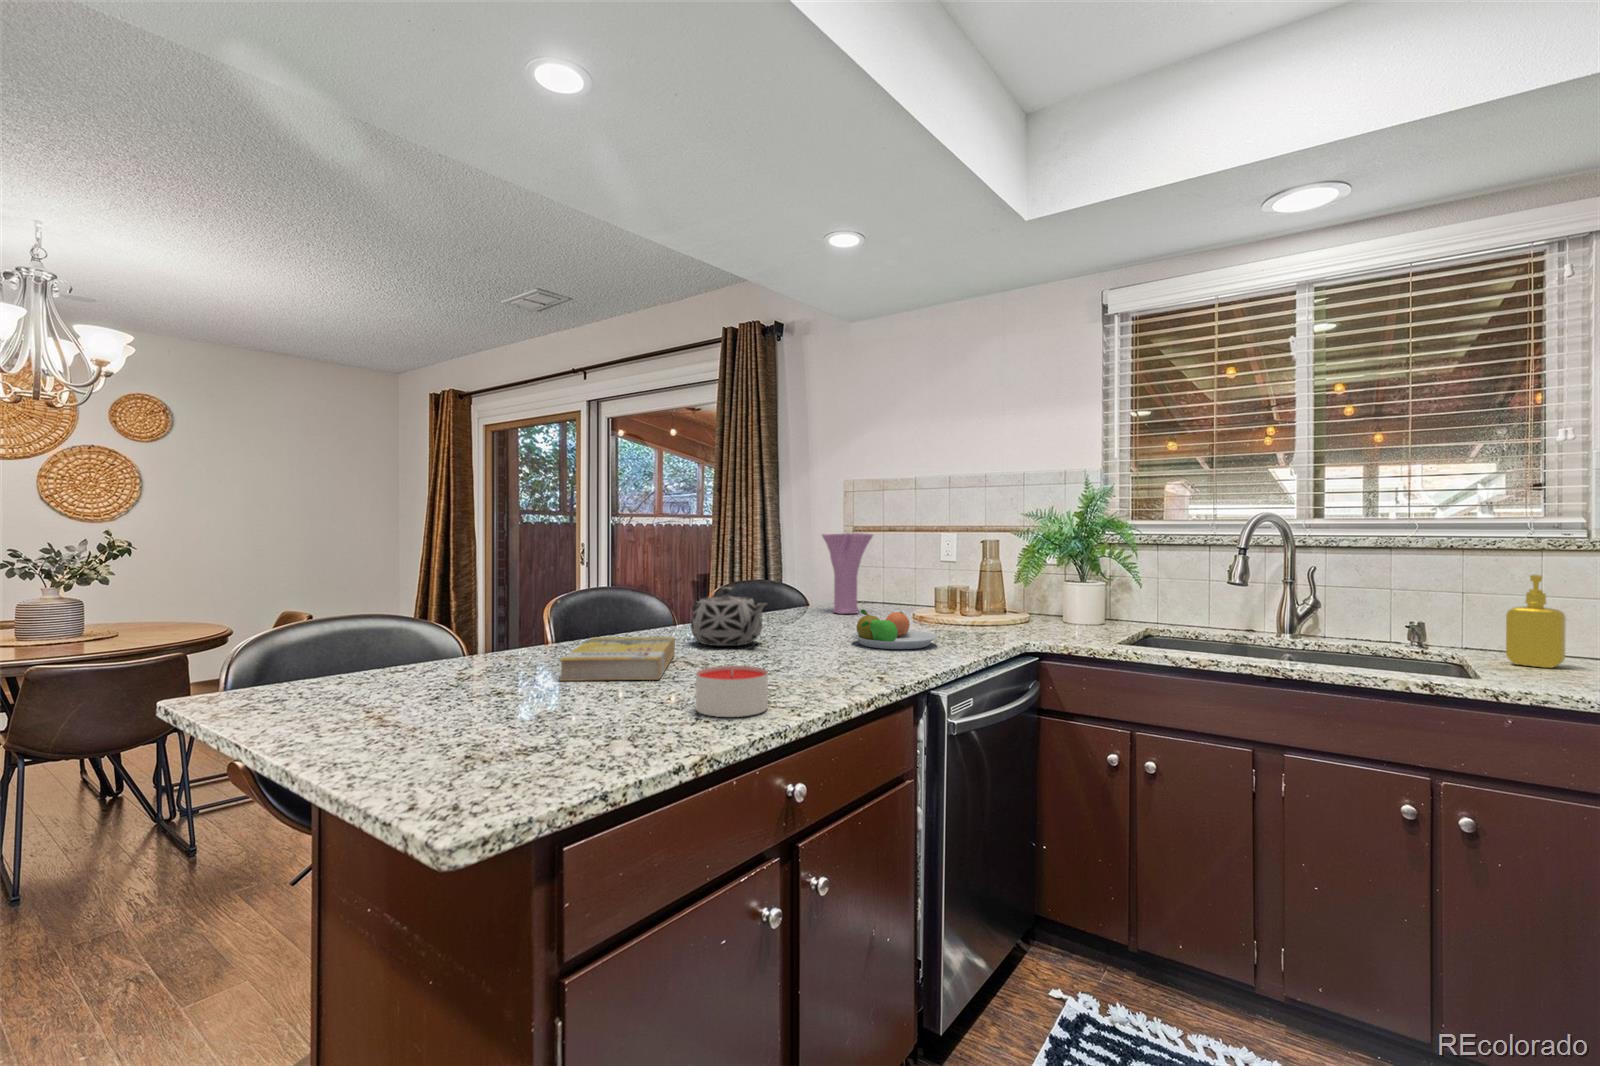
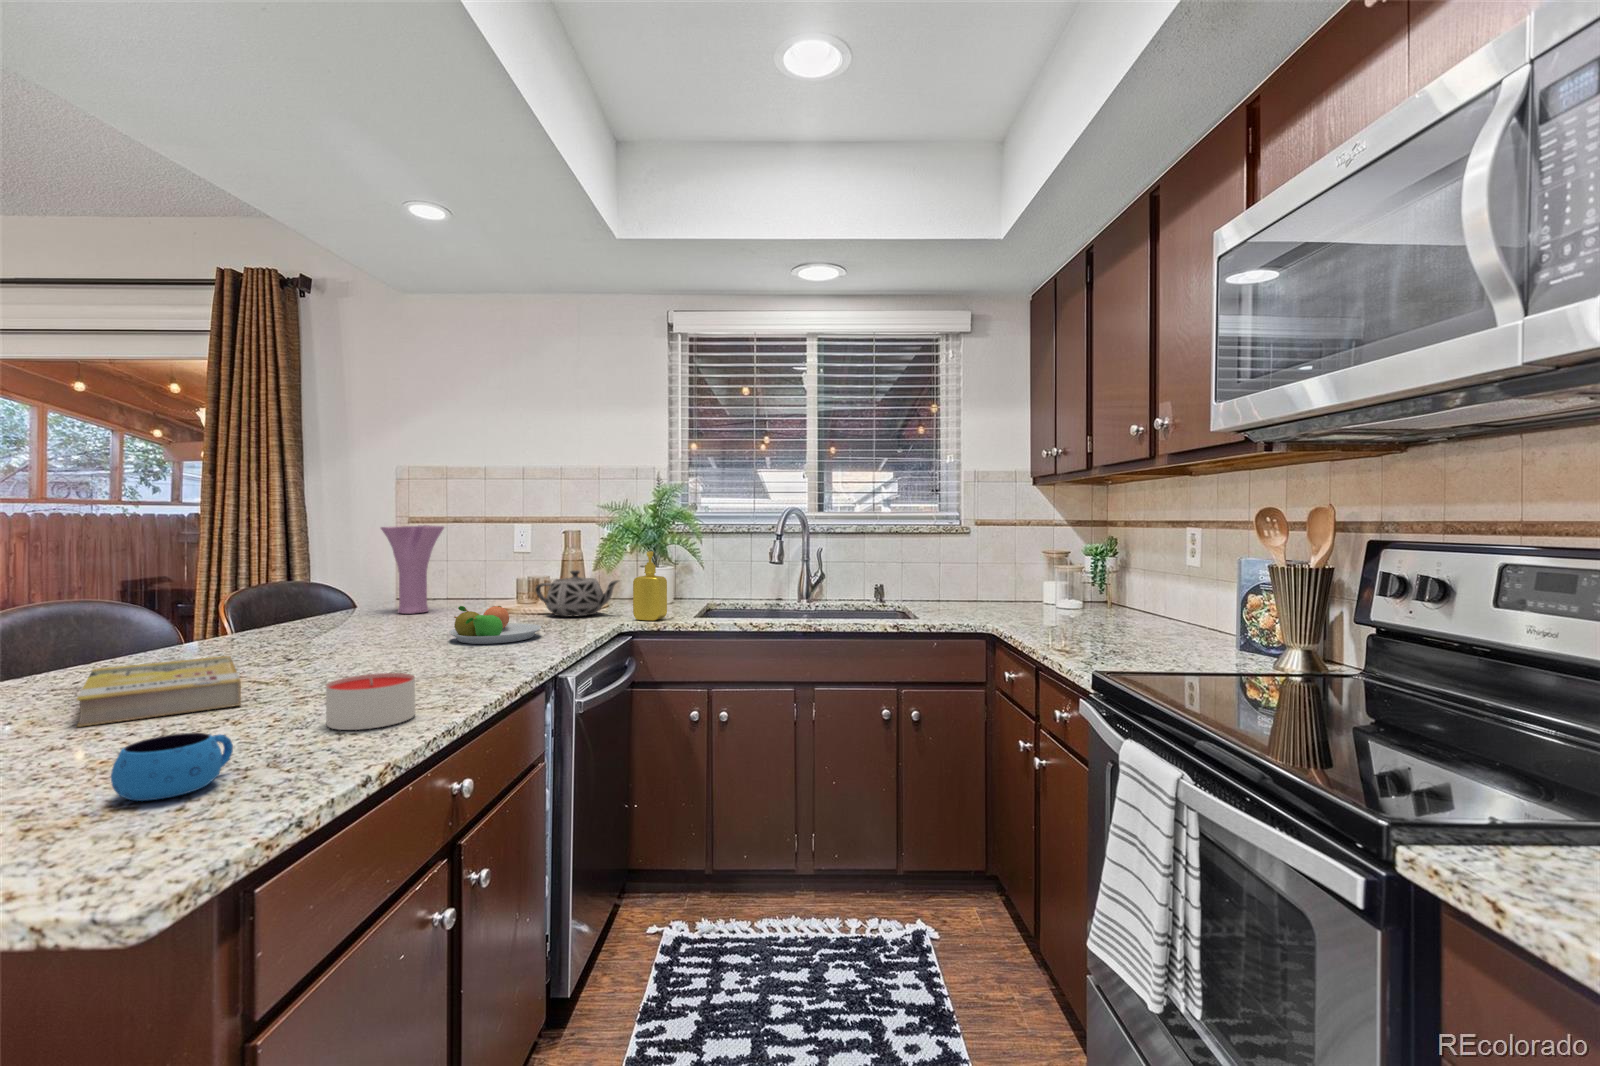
soap dispenser: present [1506,575,1566,668] -> present [633,551,667,621]
teapot: present [690,587,766,646] -> present [535,570,619,617]
mug: none [517,698,604,750] -> present [111,733,233,801]

